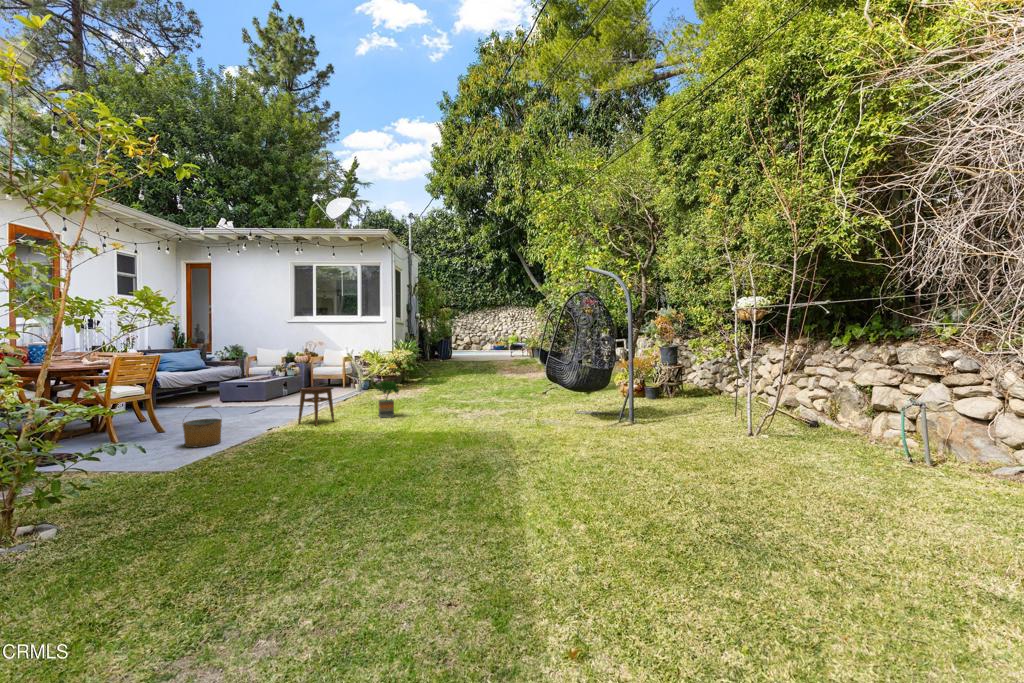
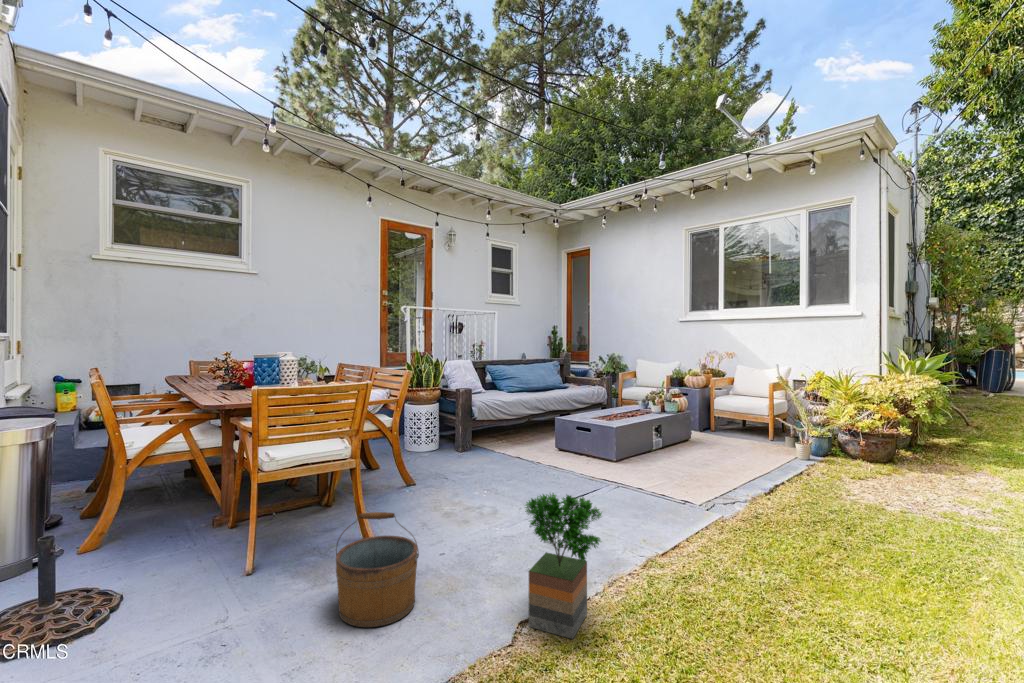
potted tree: present [376,381,399,418] -> present [525,493,602,639]
stool: present [298,386,334,426] -> none [625,476,723,609]

